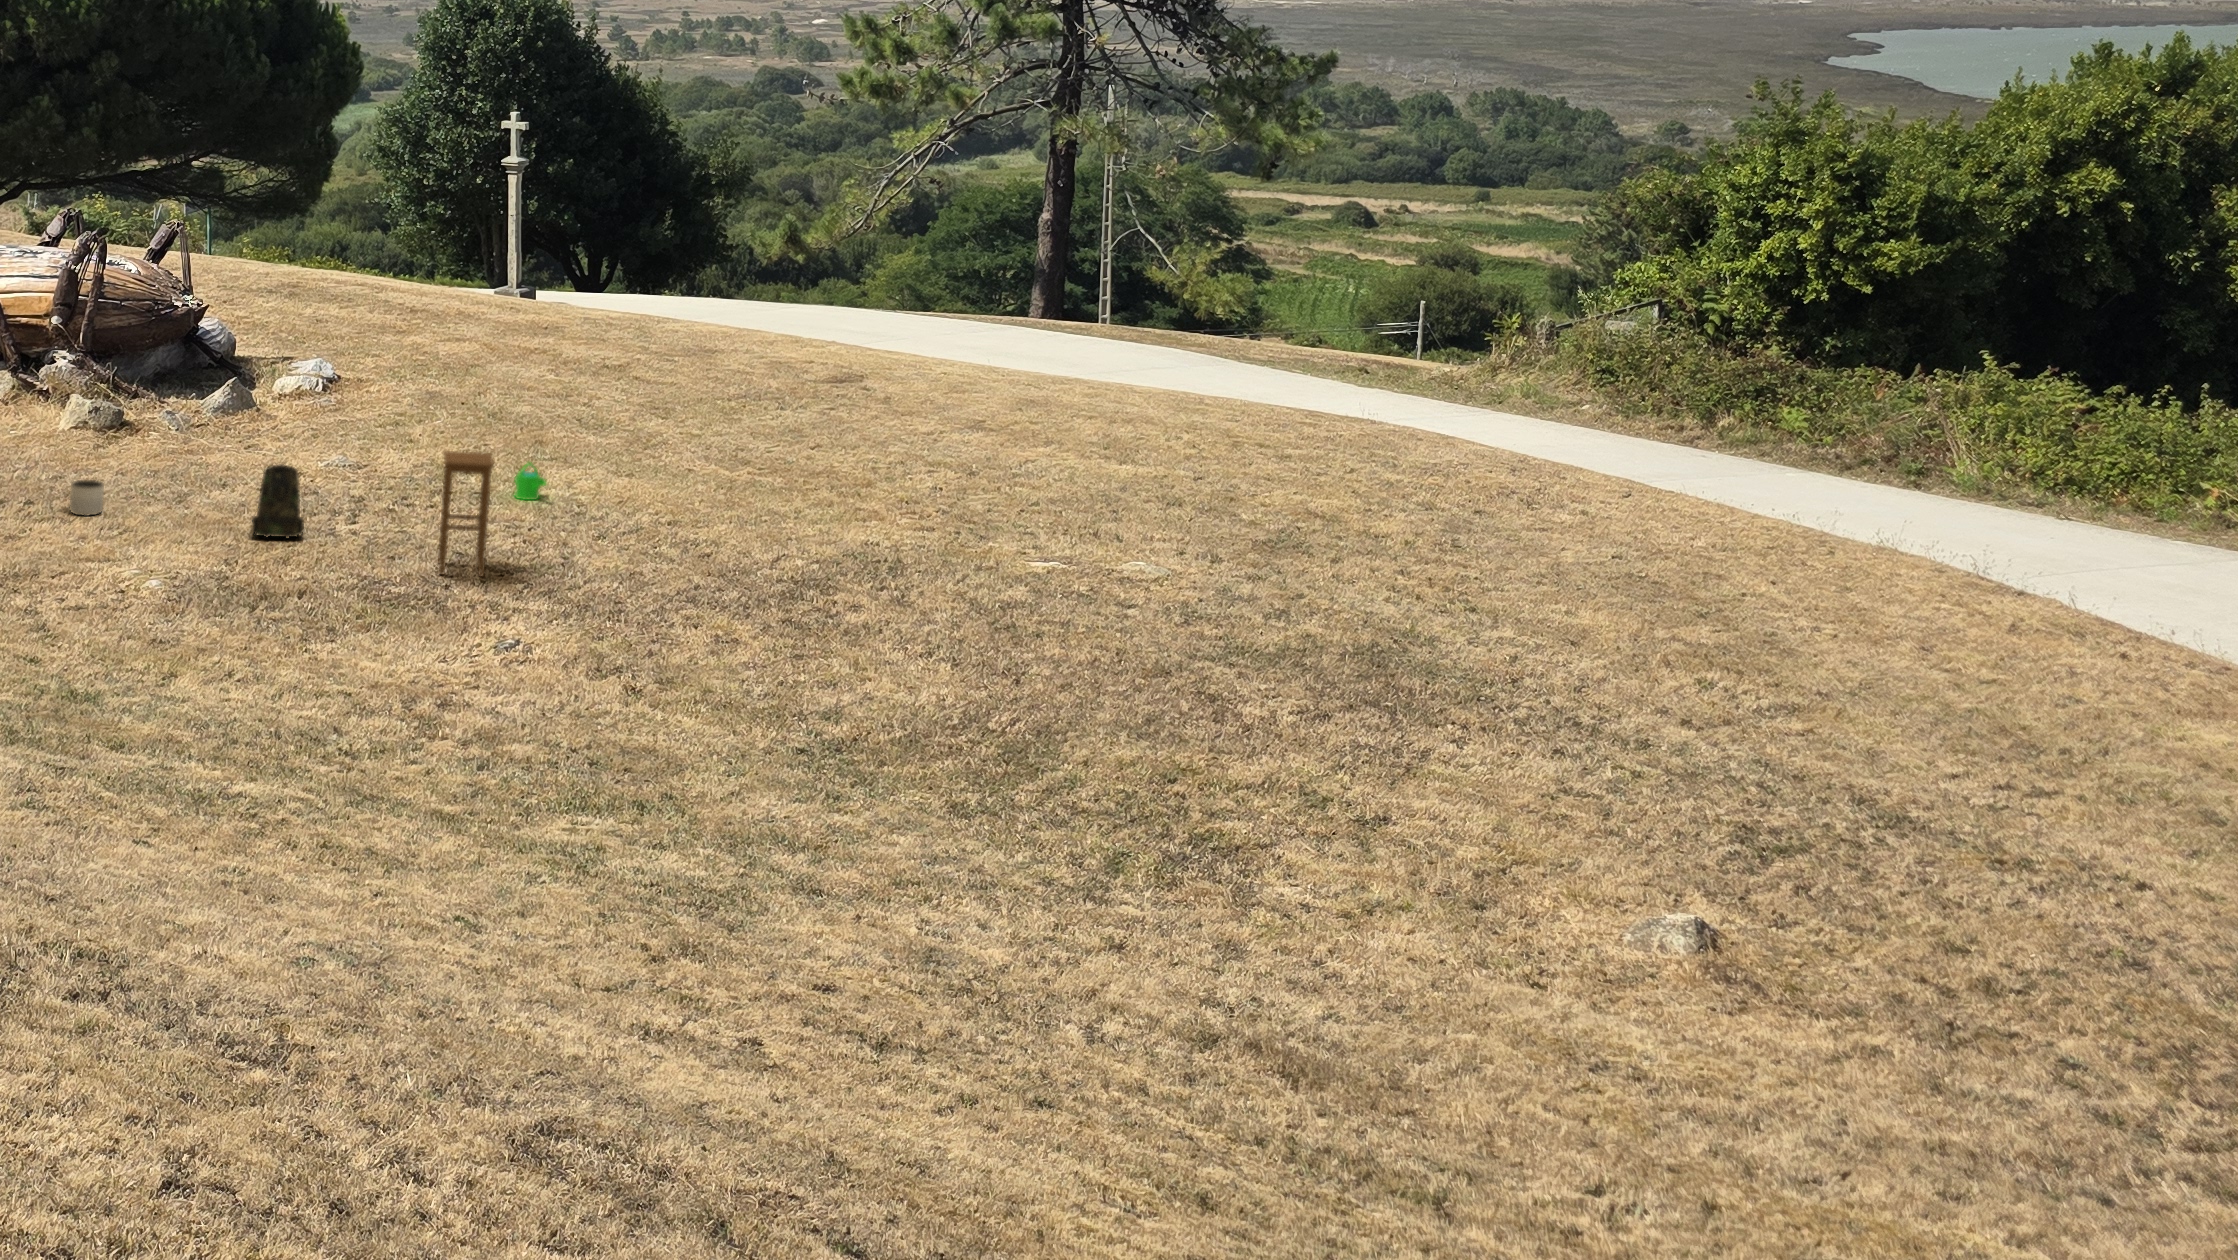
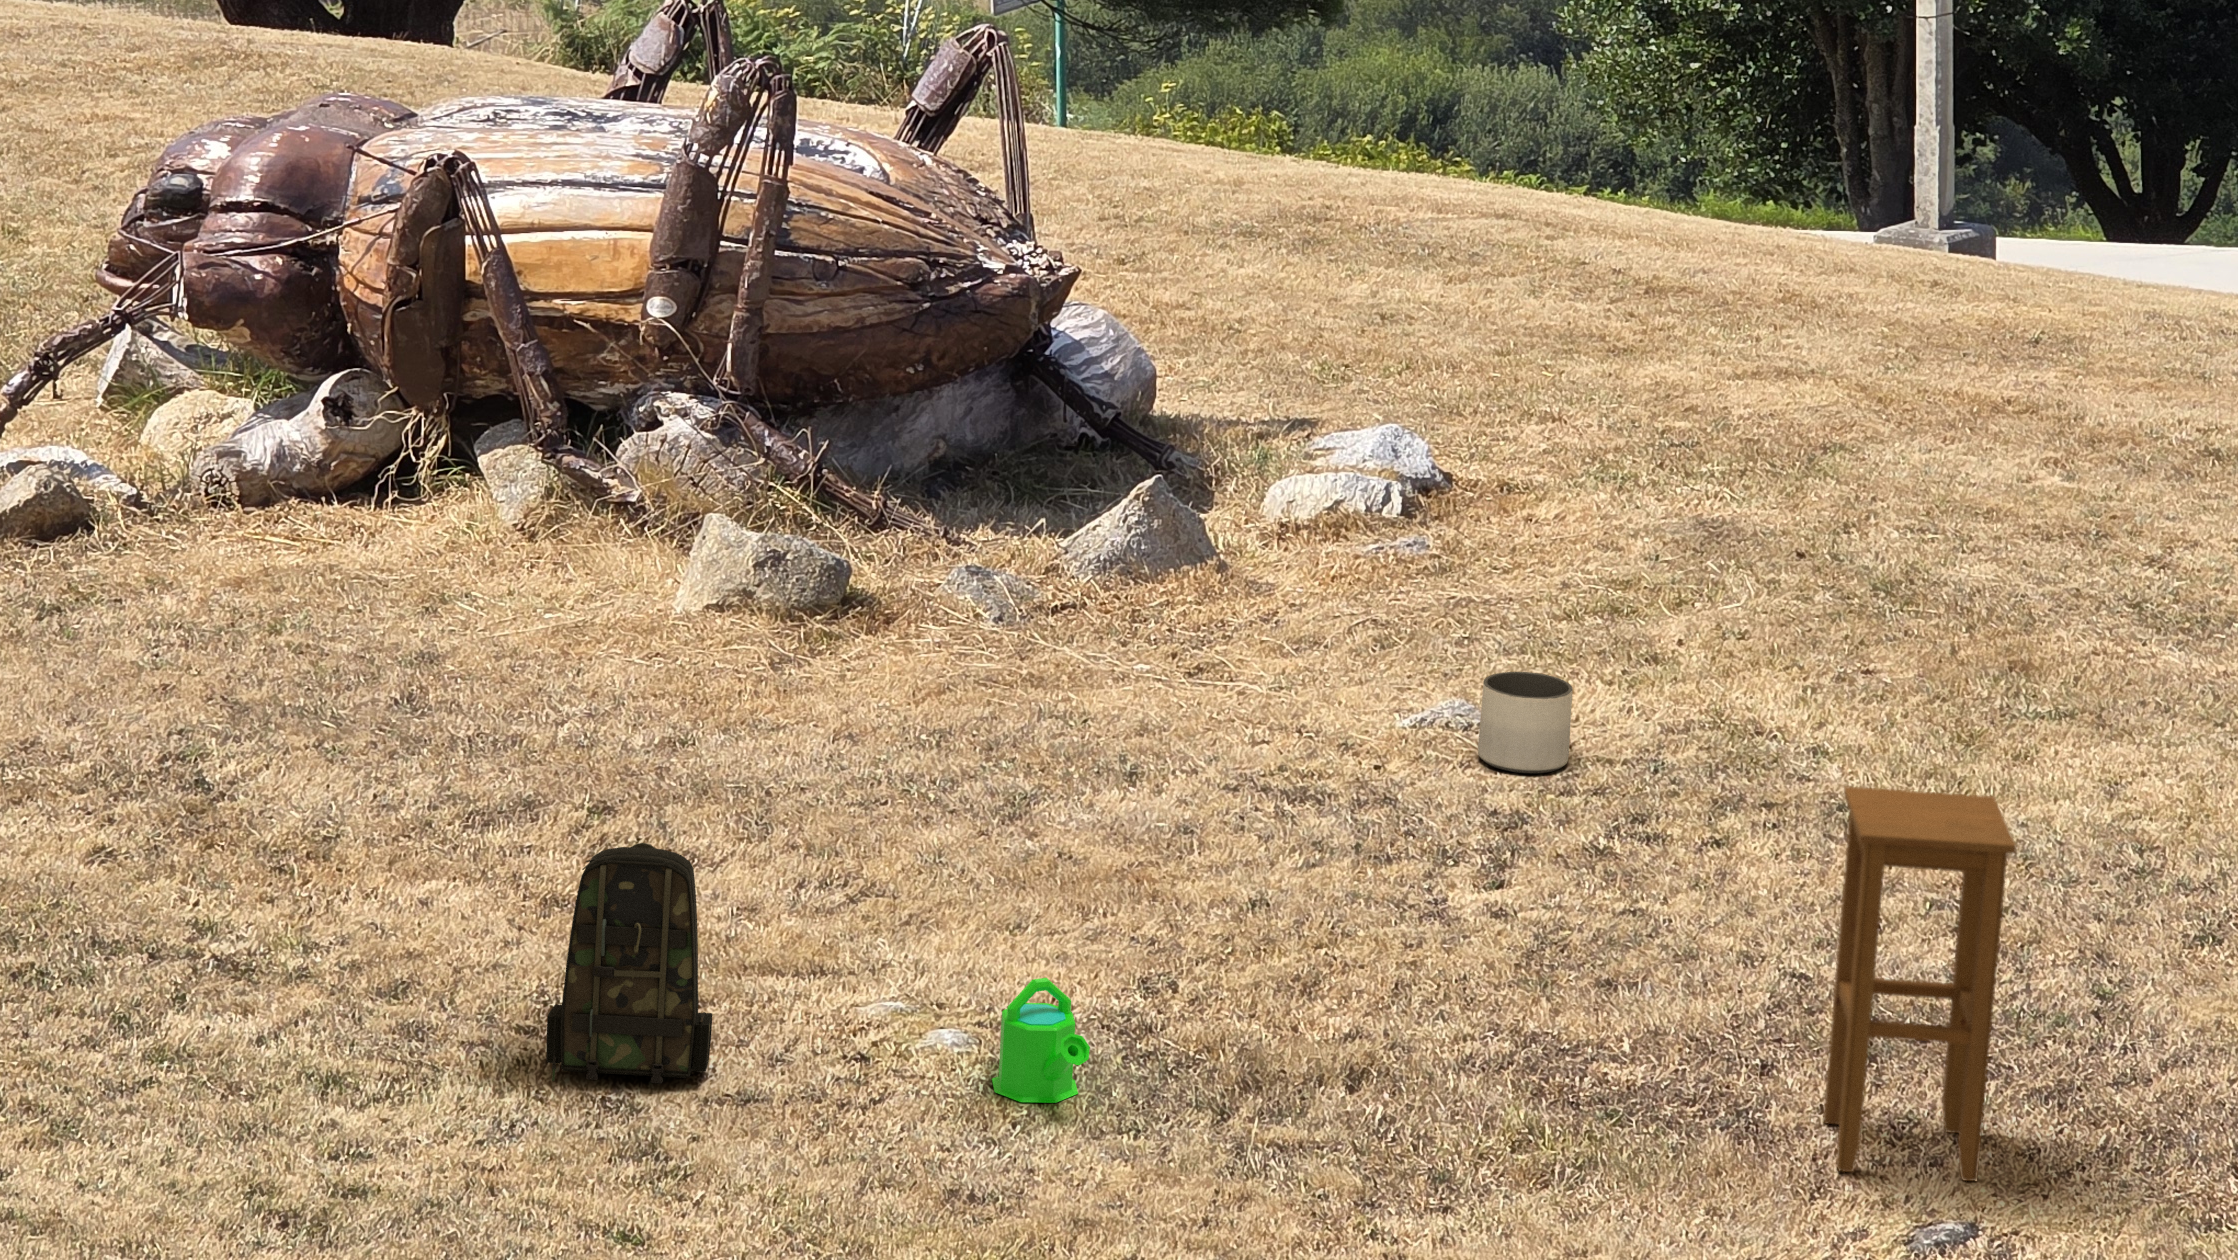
watering can: present [515,463,546,500] -> present [992,978,1090,1103]
backpack: present [251,464,304,538] -> present [546,843,712,1083]
planter: present [69,480,104,516] -> present [1478,672,1573,773]

